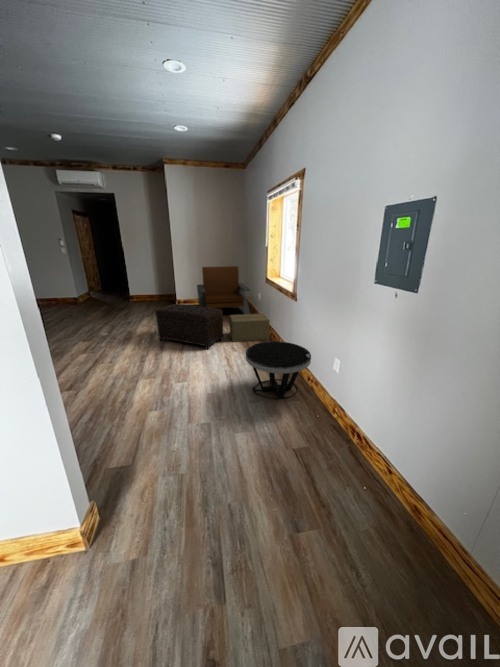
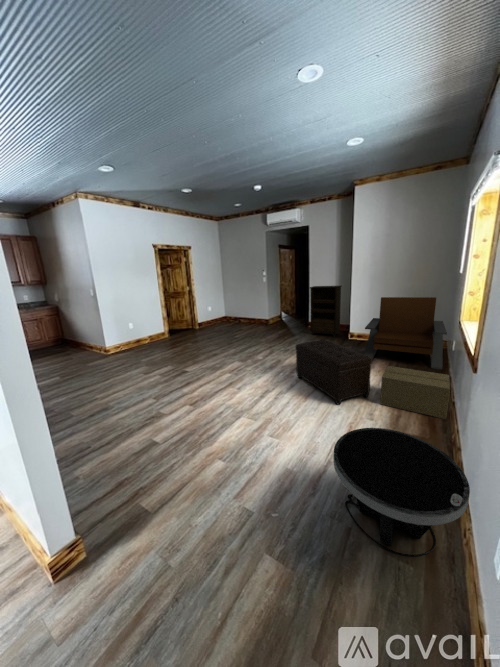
bookshelf: none [131,257,165,306] -> present [310,286,342,336]

